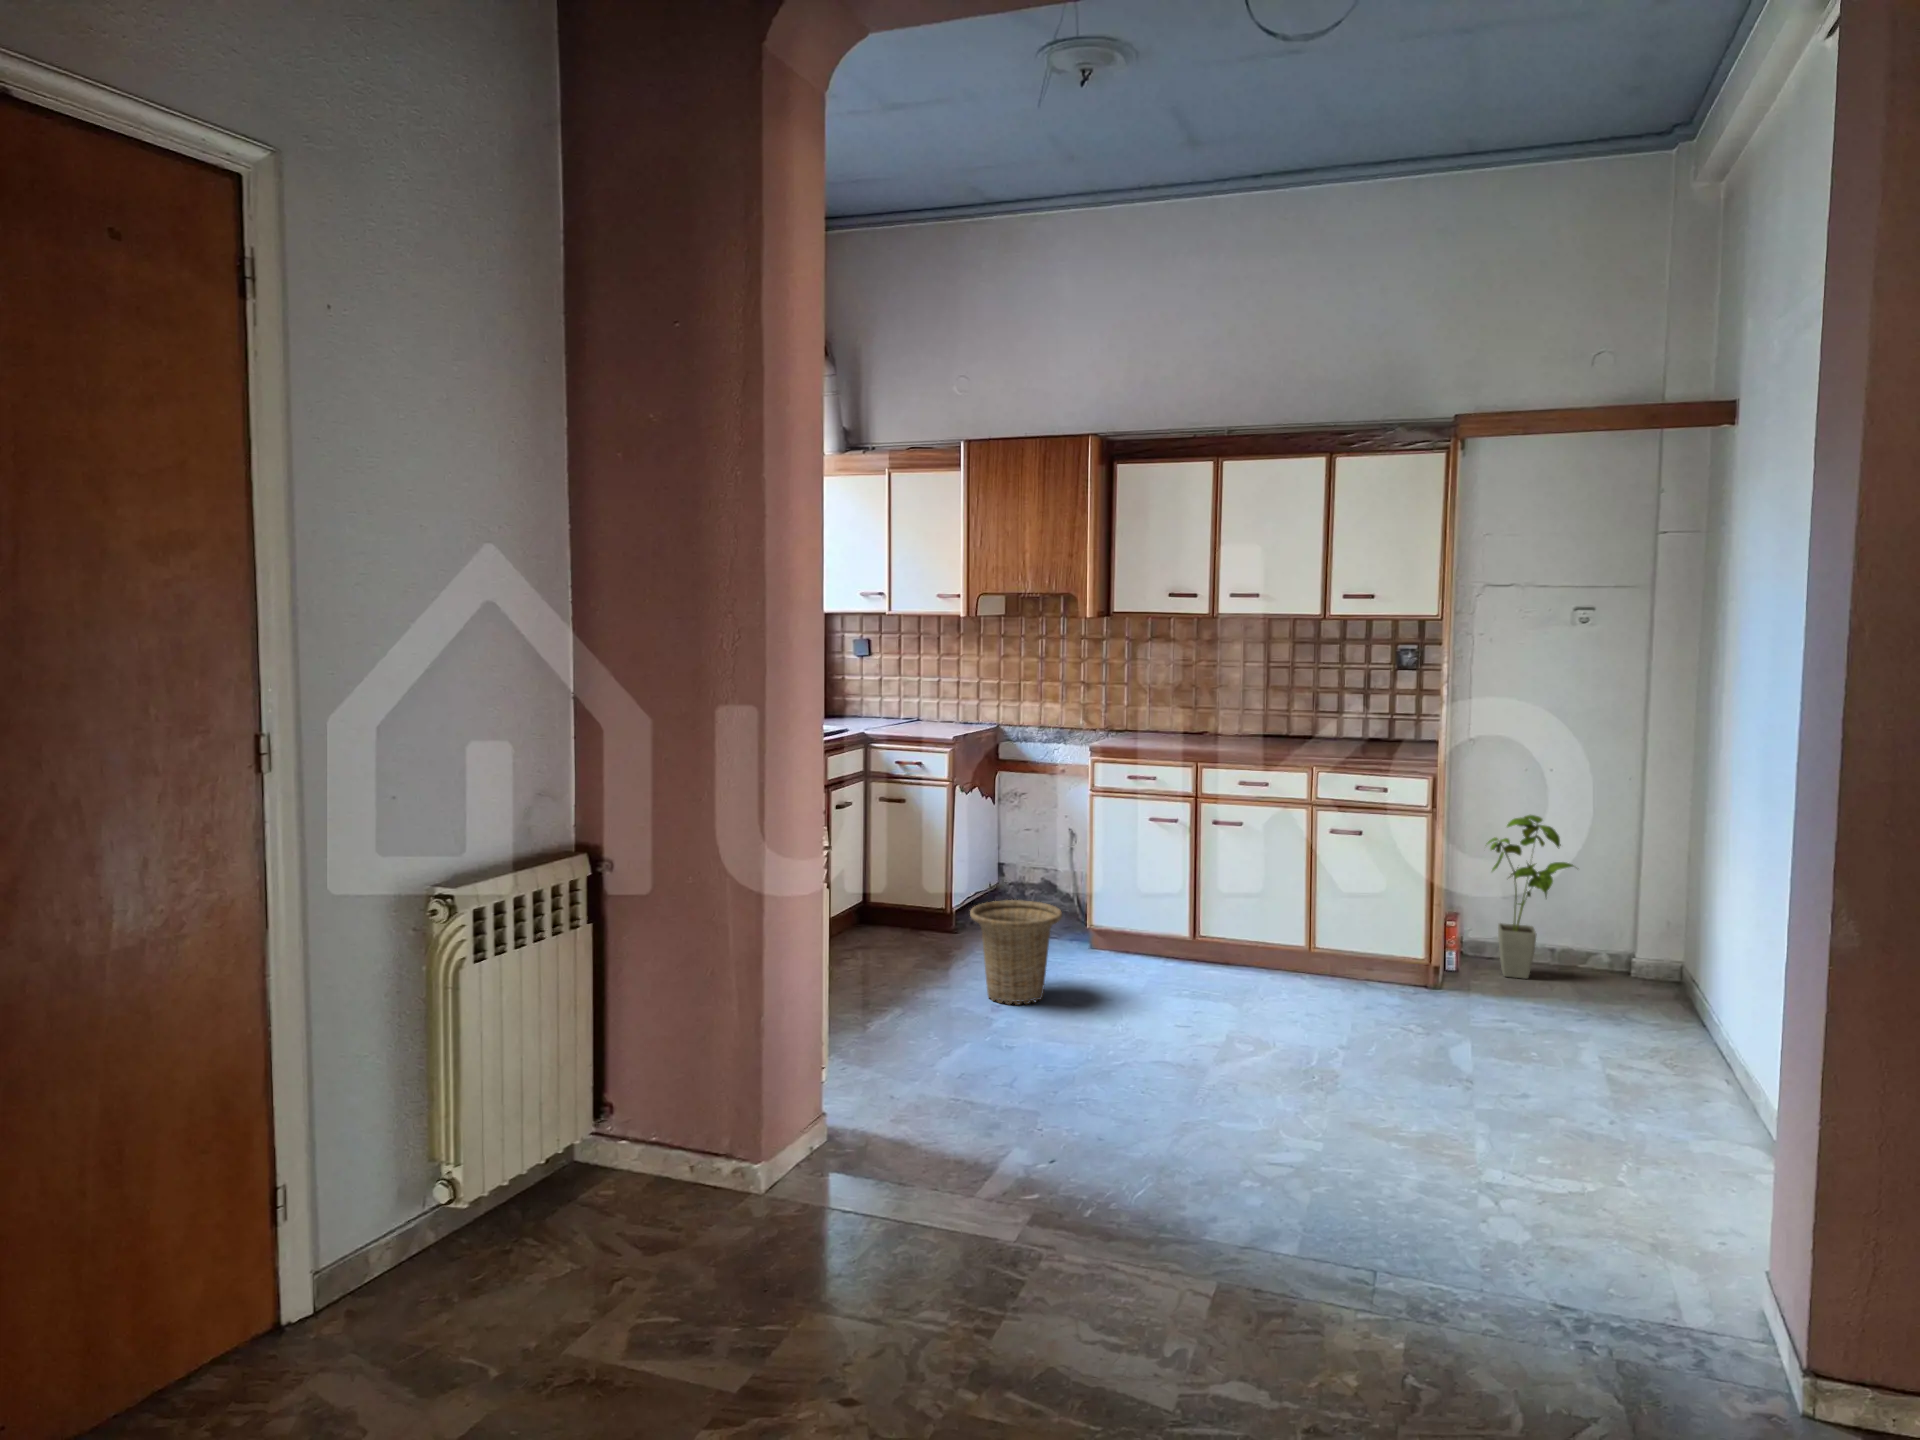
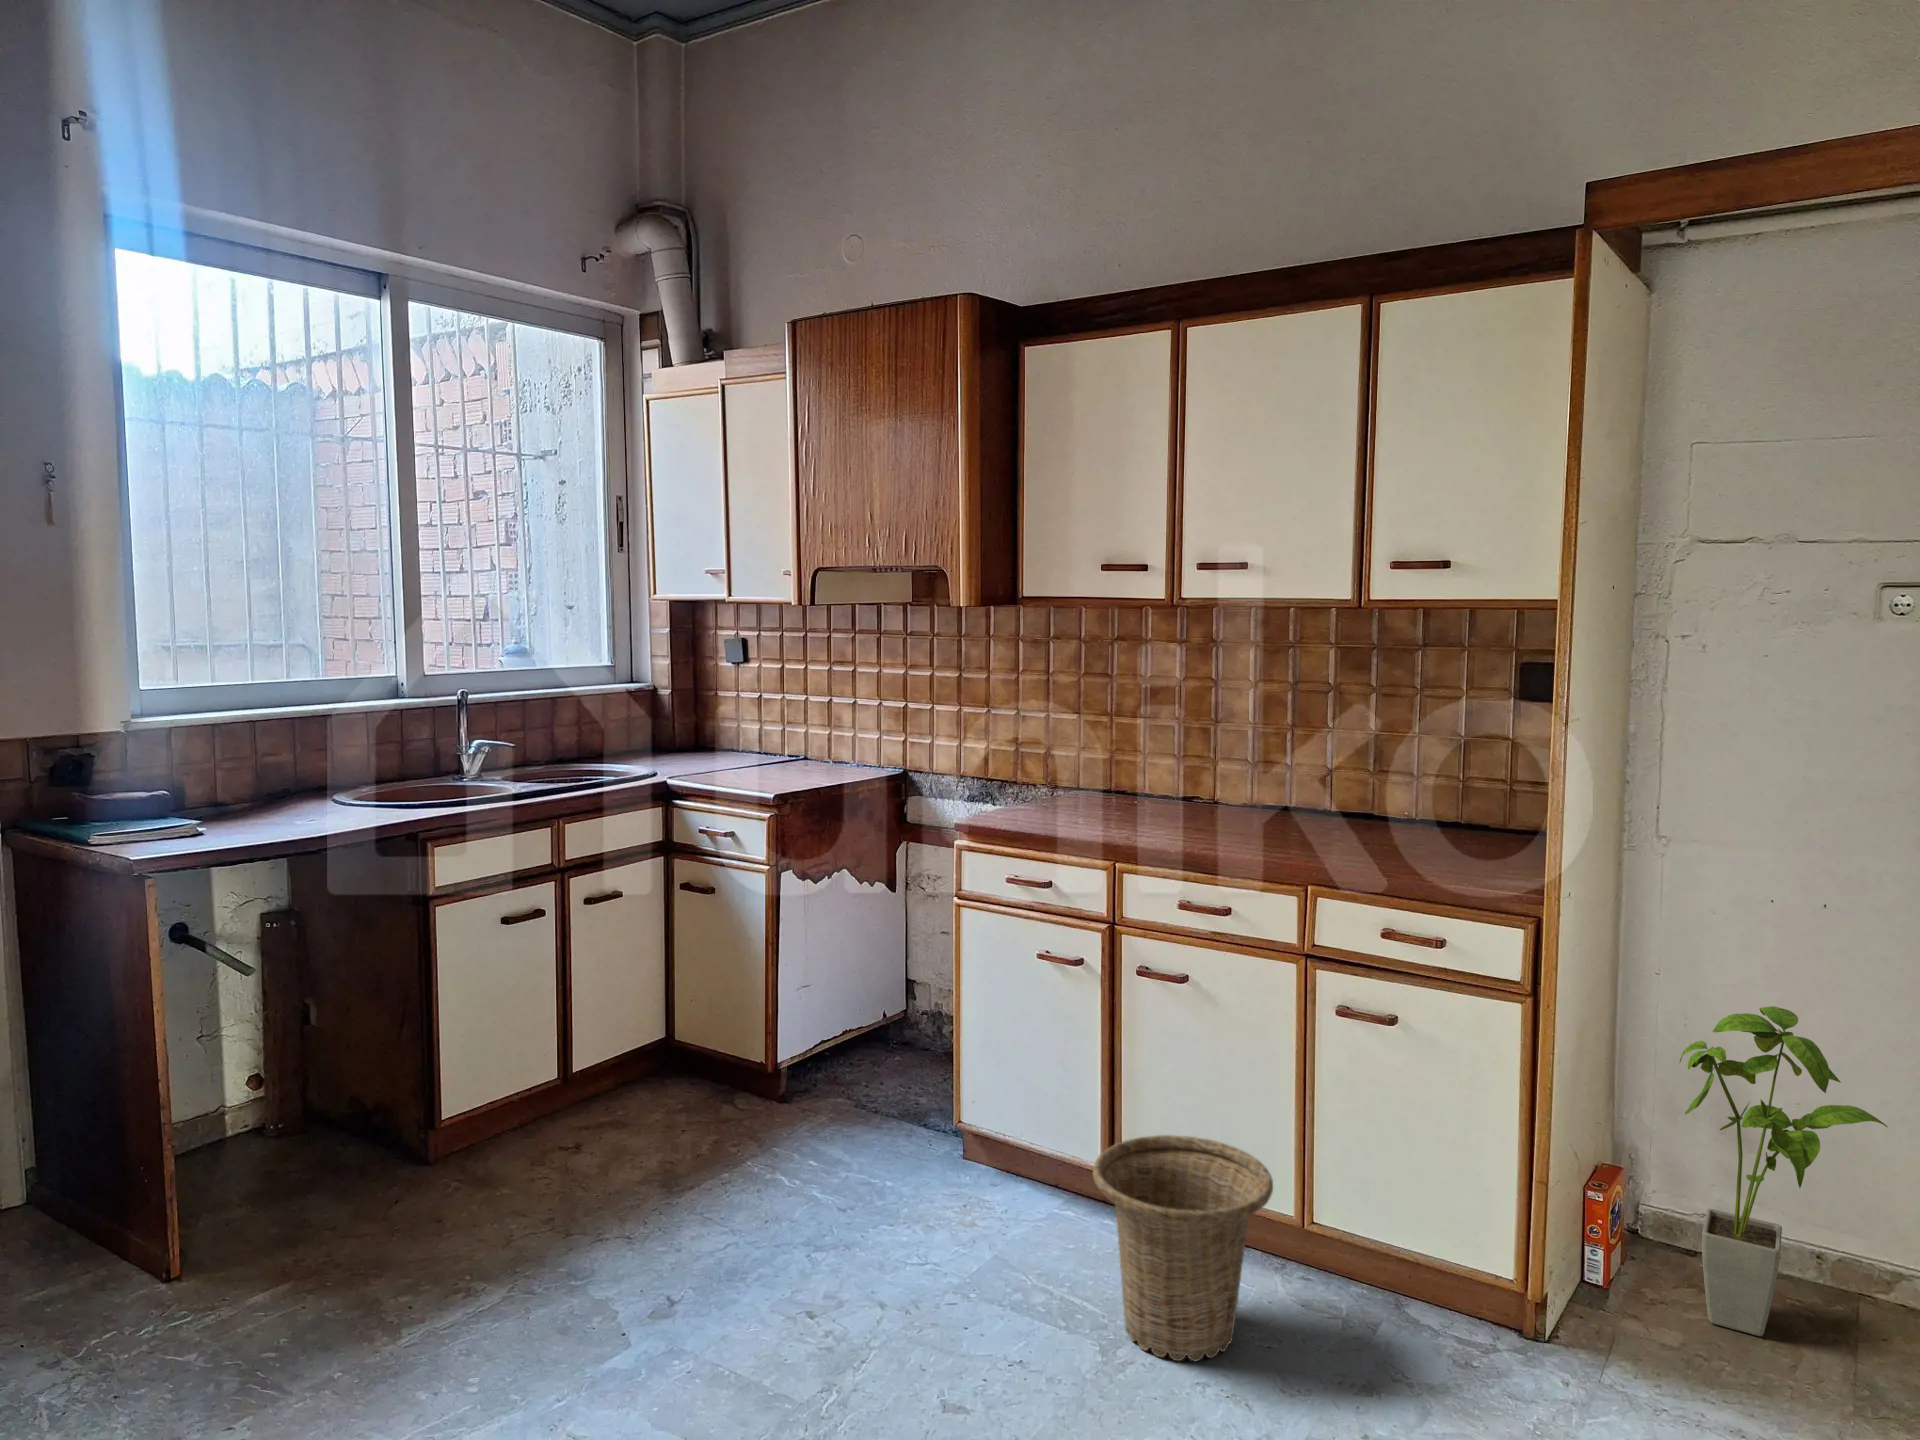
basket: present [970,900,1062,1005] -> present [1093,1135,1273,1361]

